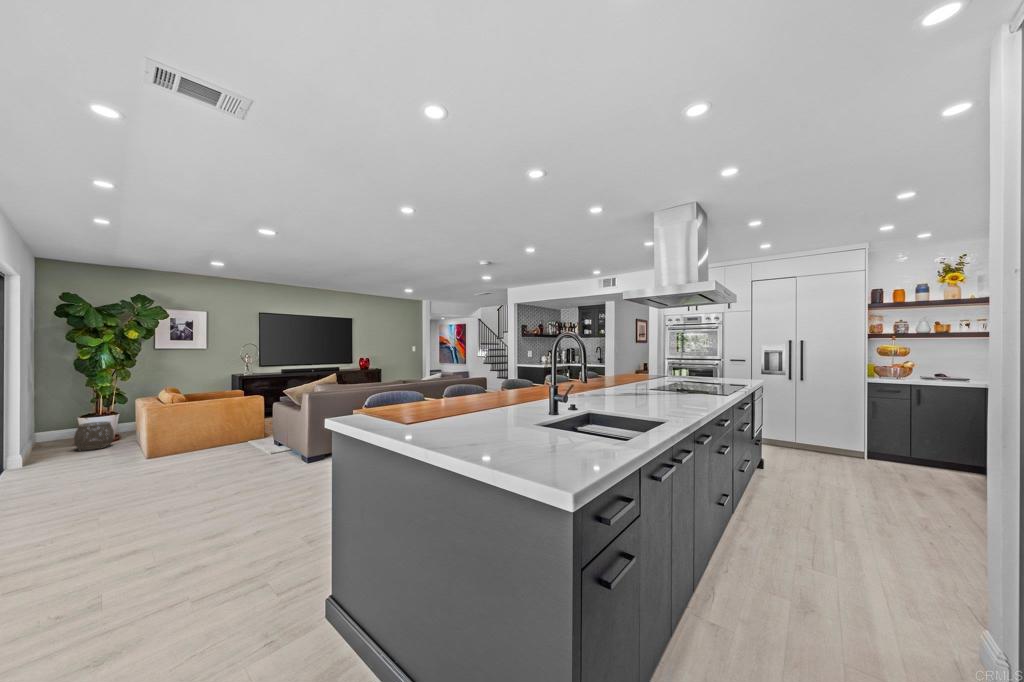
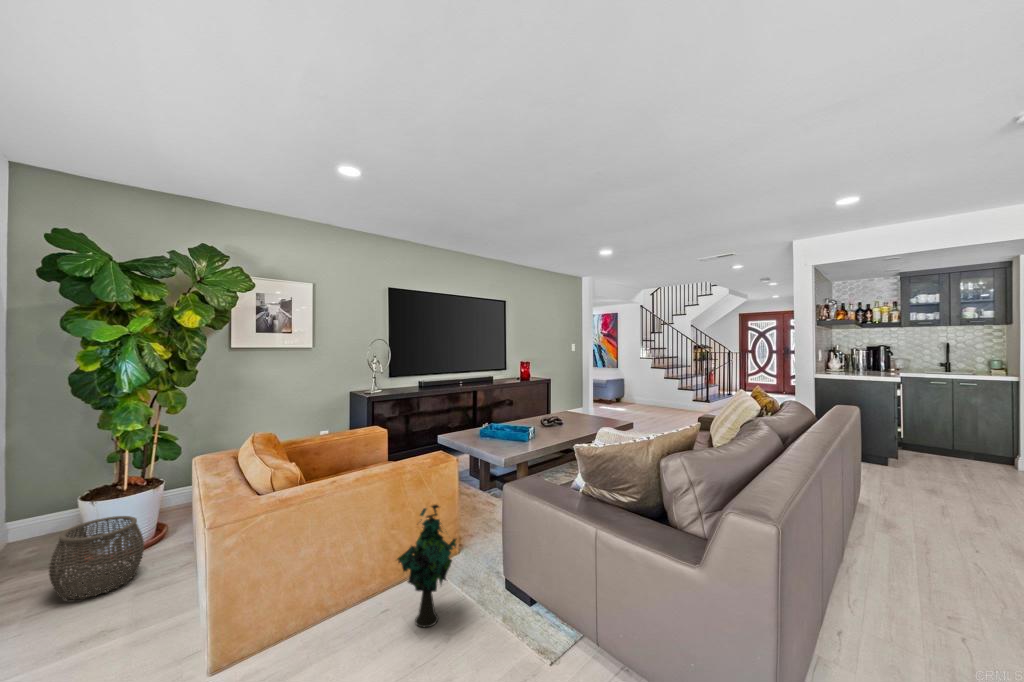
decorative plant: none [221,406,249,449] -> present [397,505,456,627]

